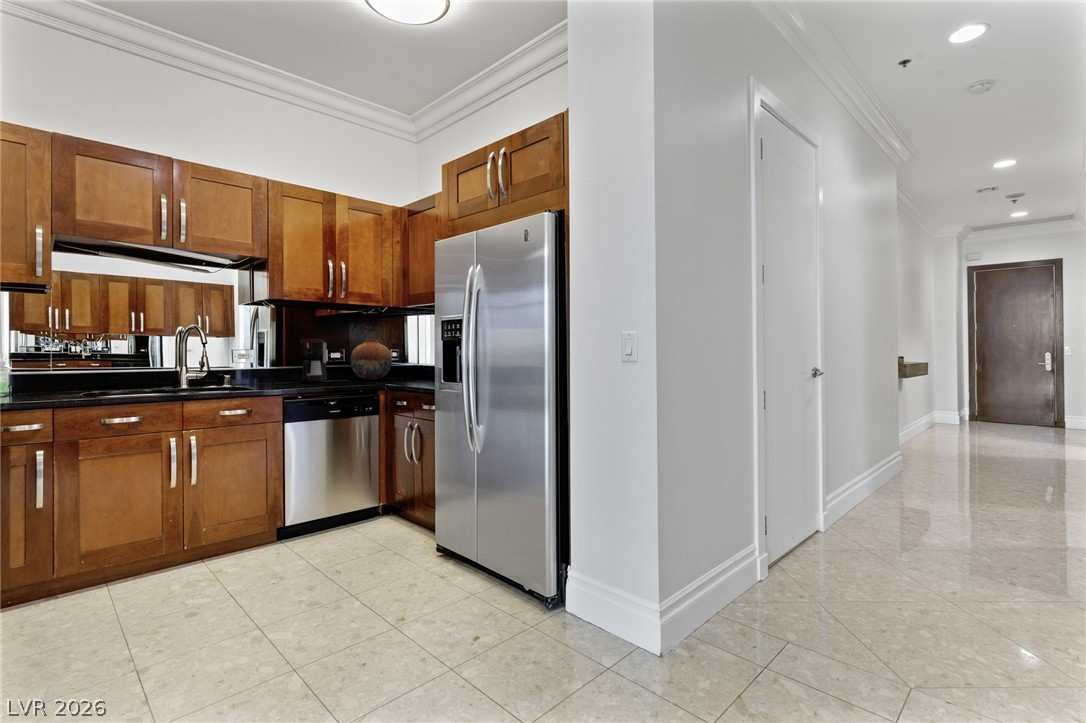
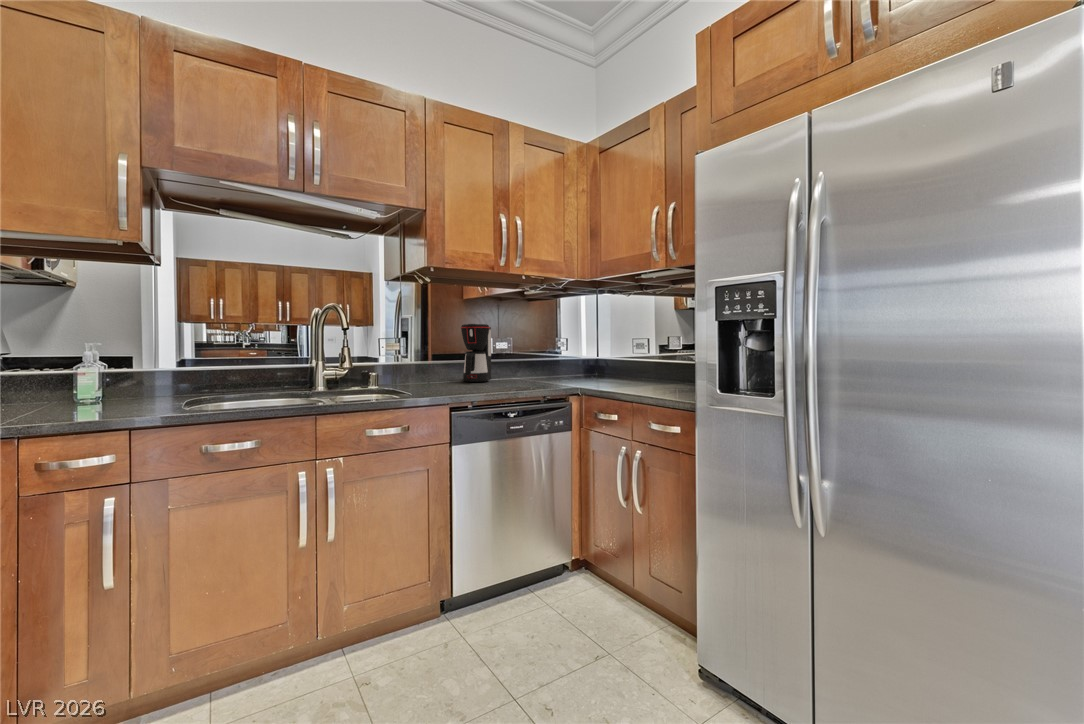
vase: present [350,340,392,380] -> none [521,325,574,379]

